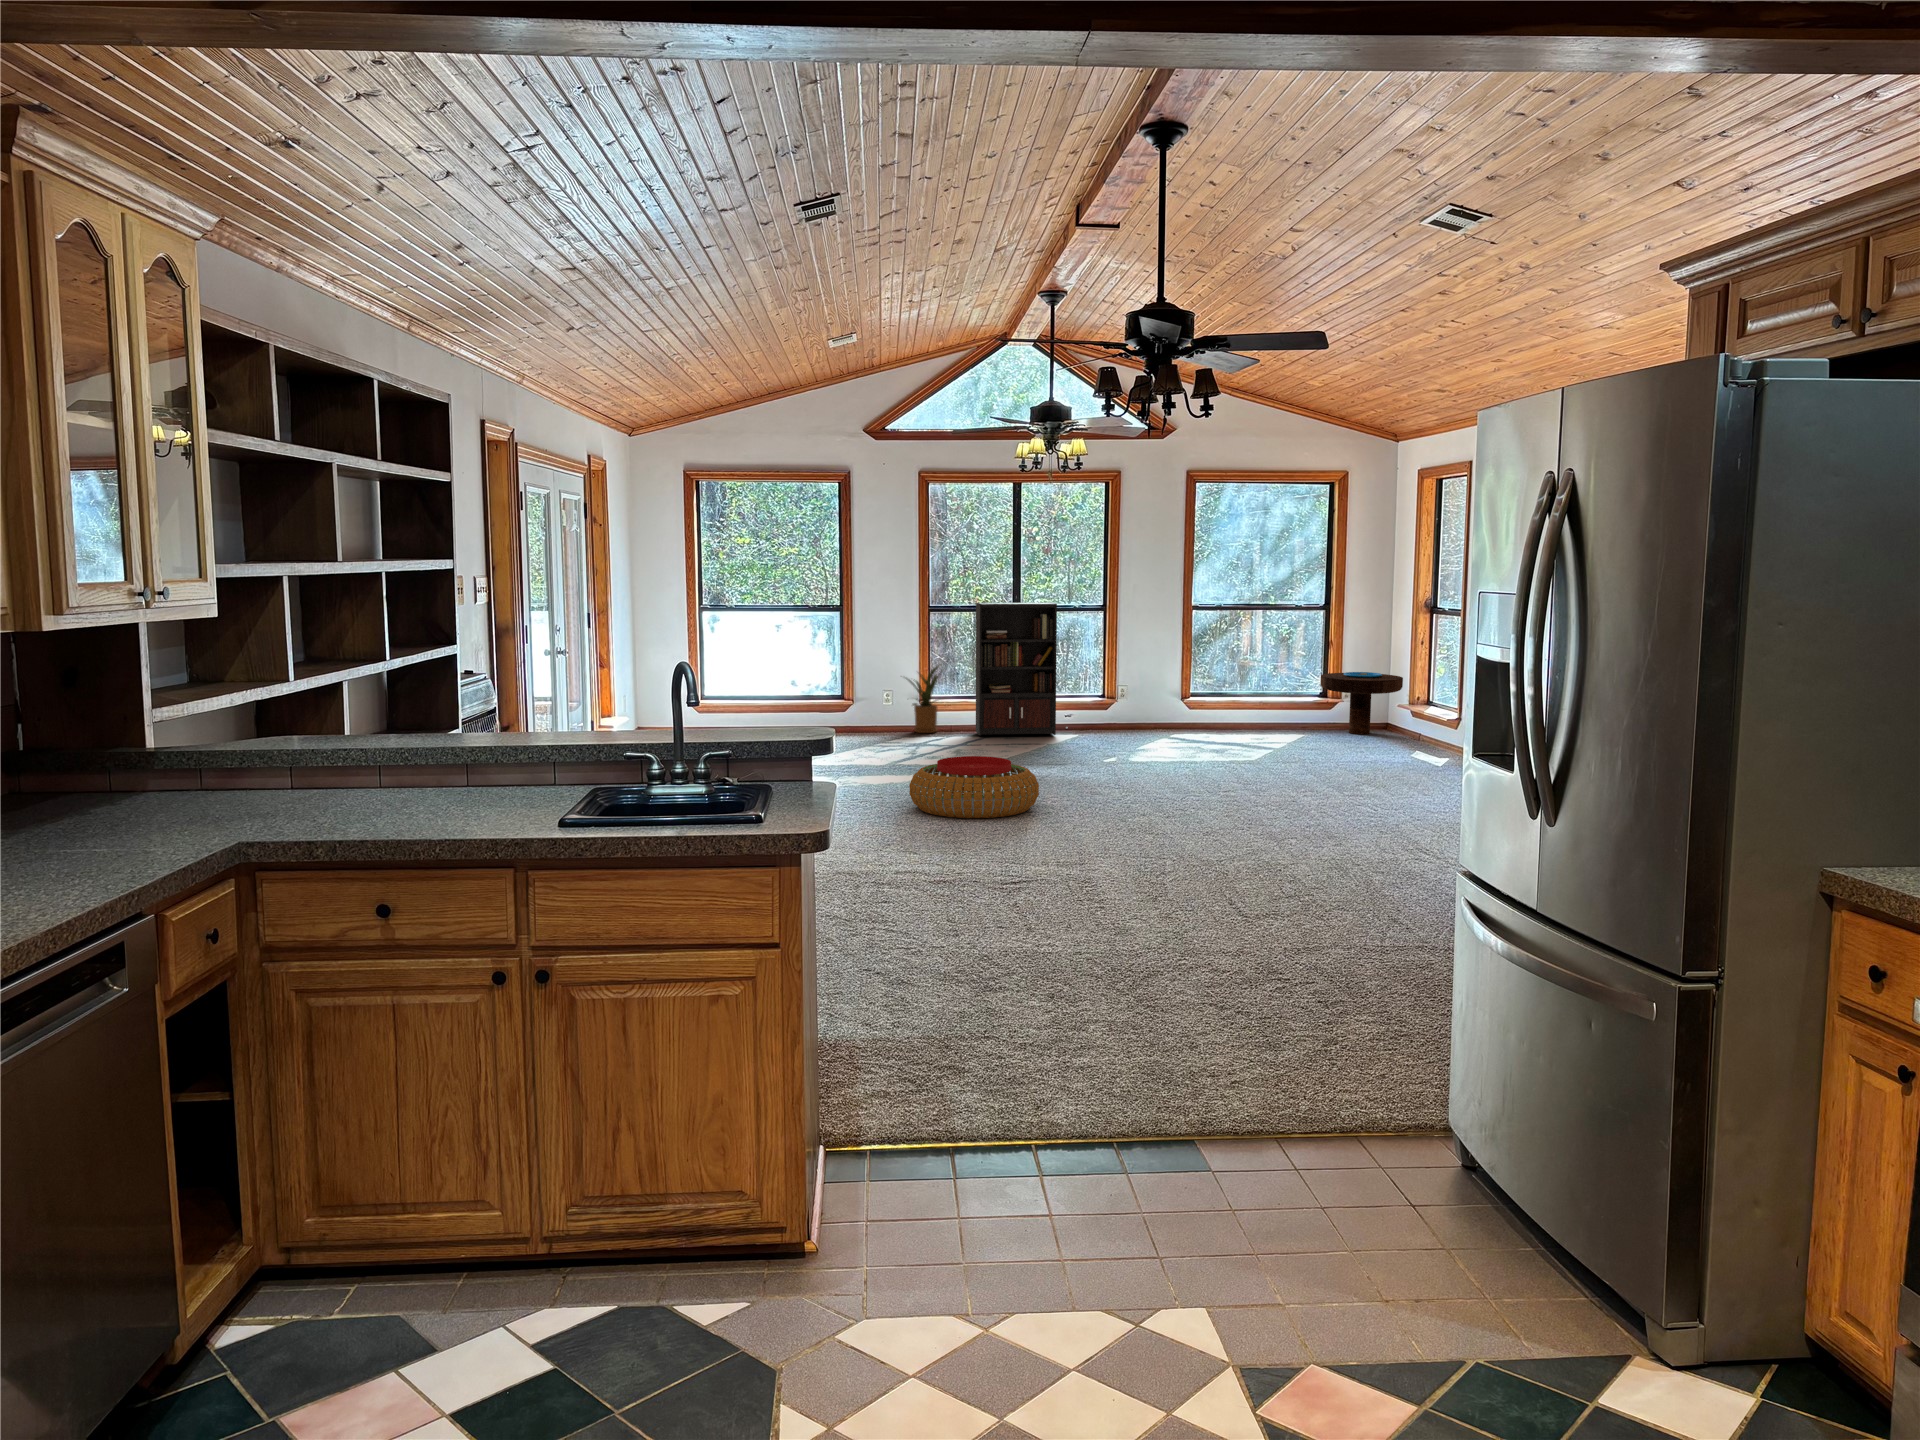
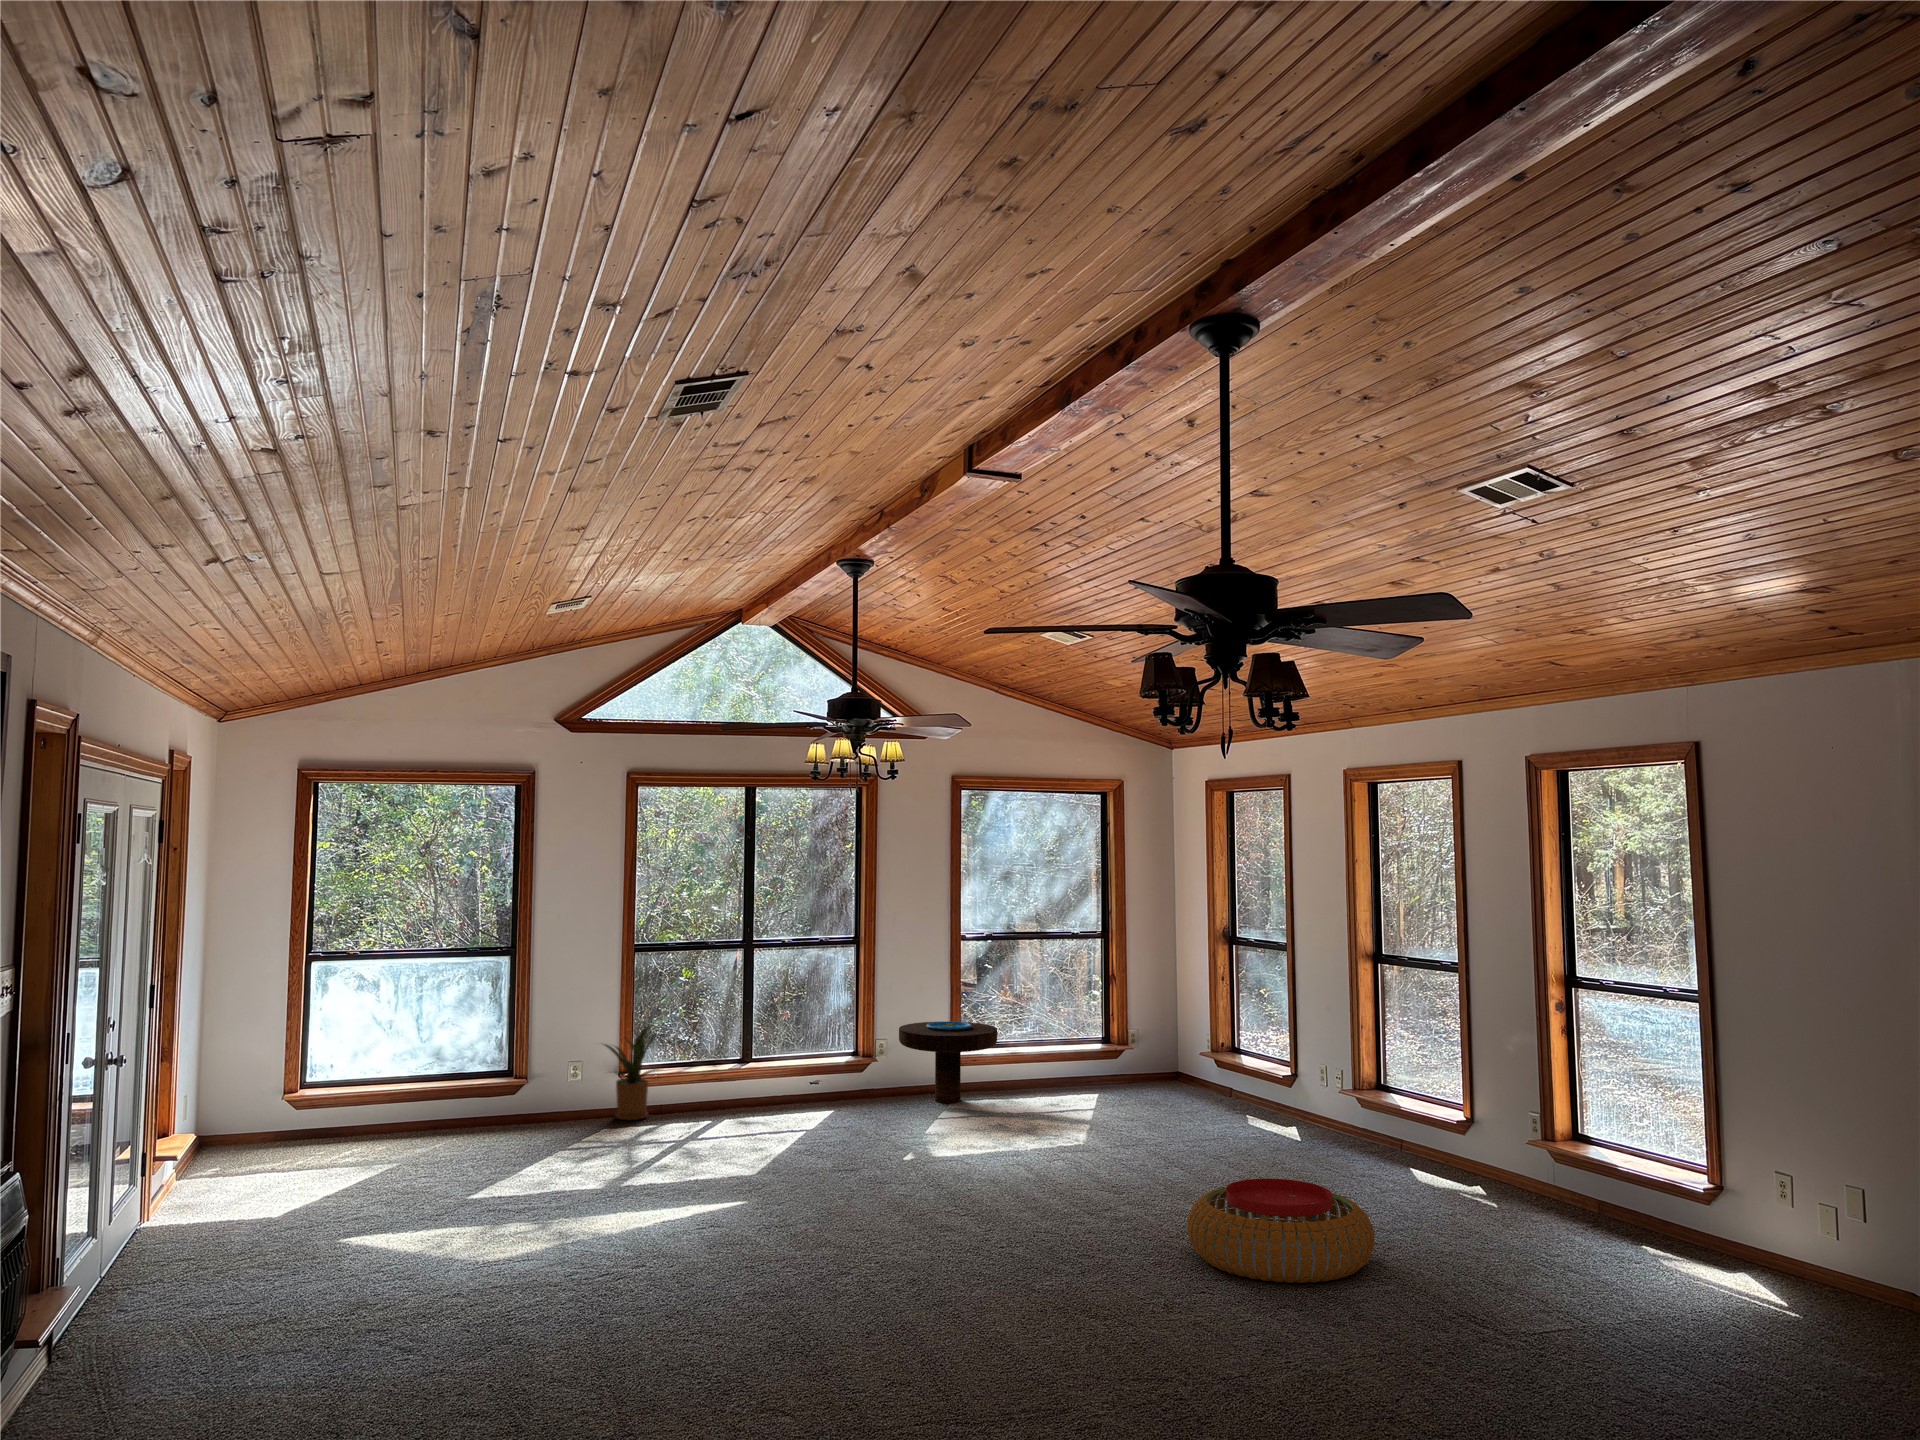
bookcase: present [976,602,1068,736] -> none [700,939,814,1122]
side table: present [1320,672,1403,734] -> present [899,1021,997,1103]
pouf: present [909,756,1039,818] -> present [1187,1178,1375,1283]

